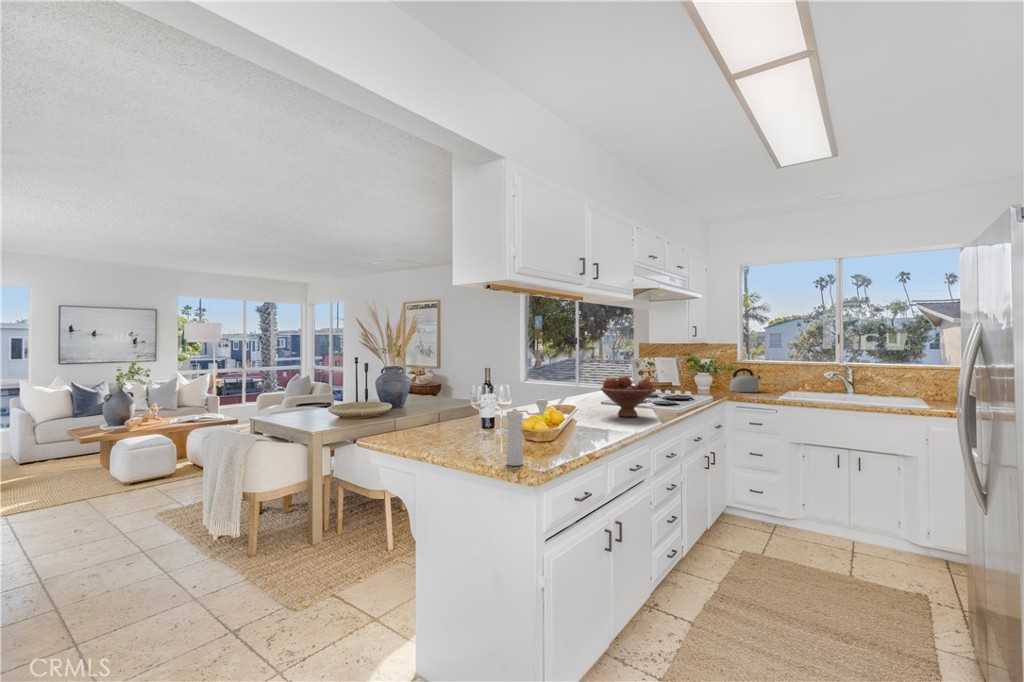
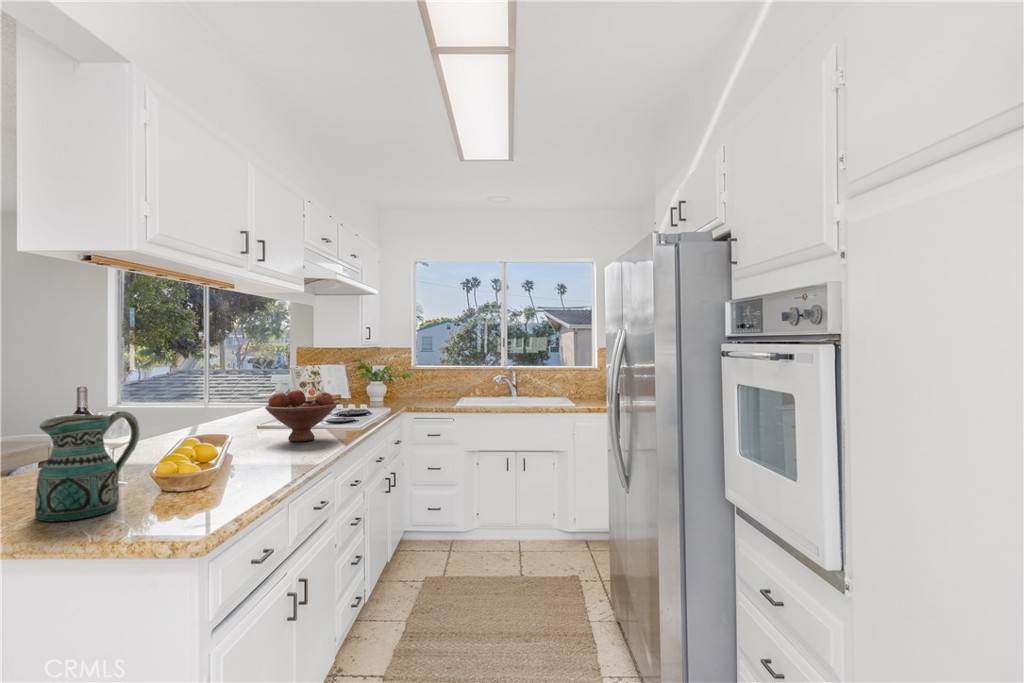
kettle: present [730,368,761,392] -> none [404,376,435,402]
ceramic pitcher: none [459,385,512,450] -> present [35,411,139,521]
pepper mill: present [506,399,548,466] -> none [142,427,212,534]

